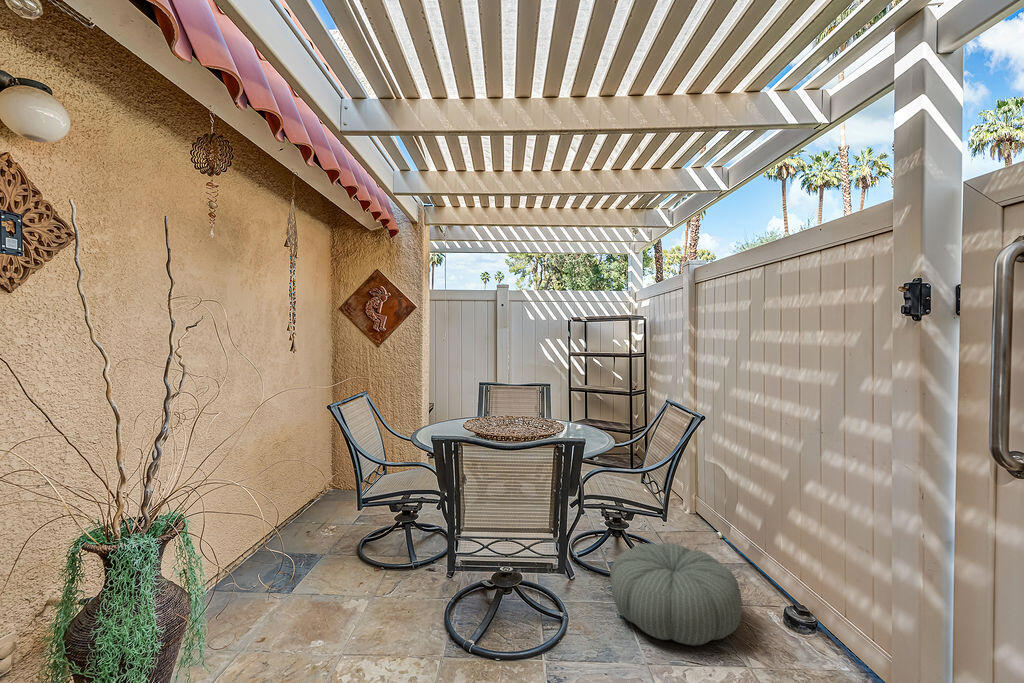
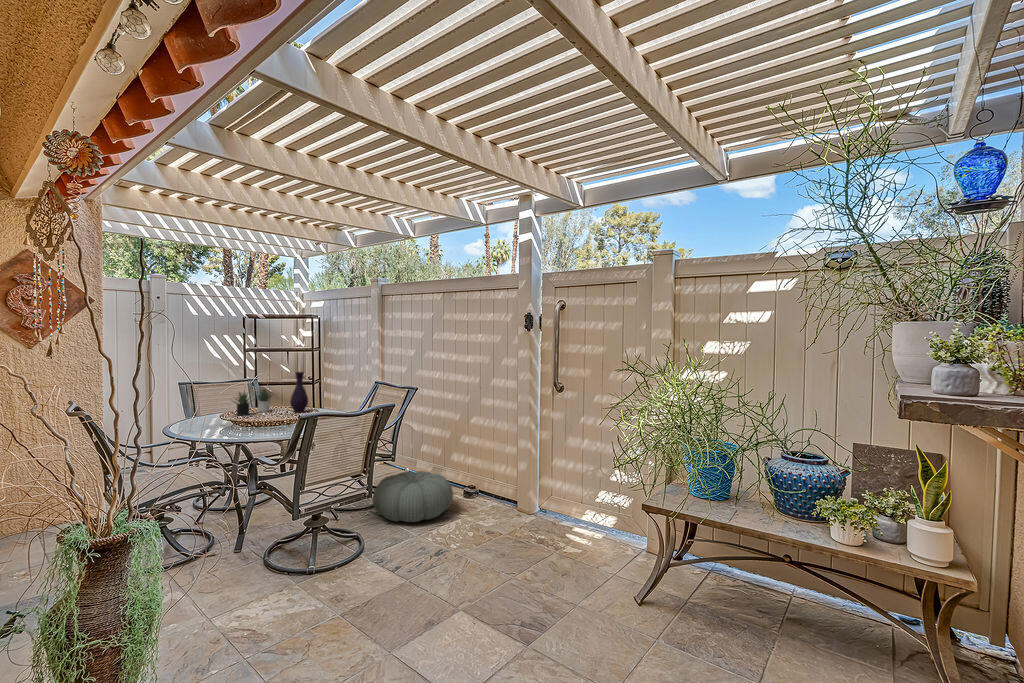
vase: none [531,380,551,431] -> present [290,372,308,413]
succulent plant: none [476,394,528,426] -> present [233,389,272,416]

